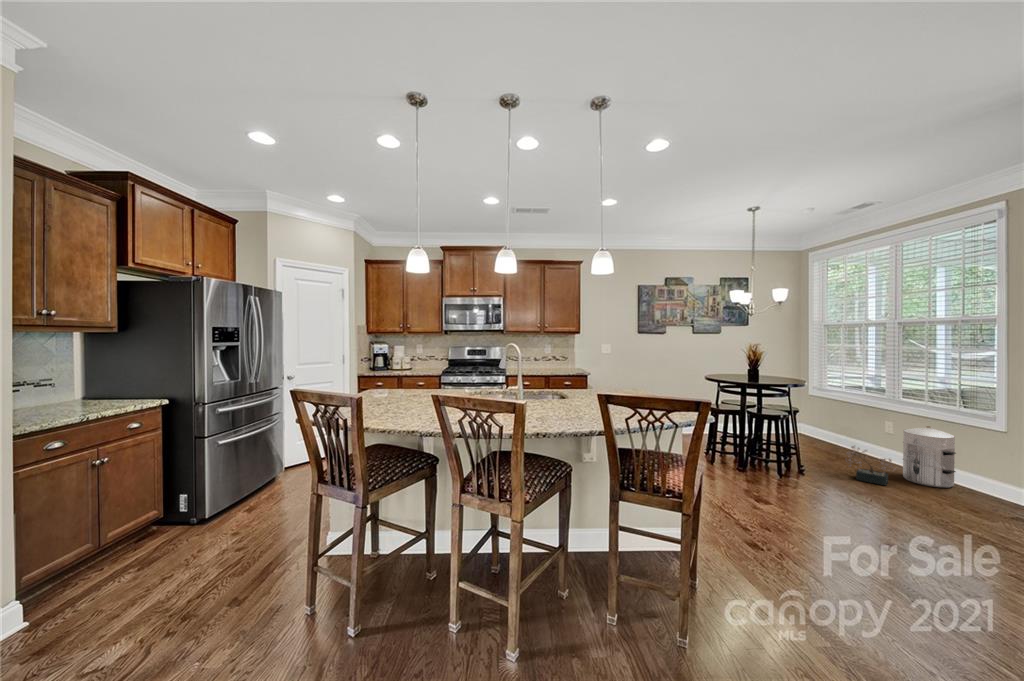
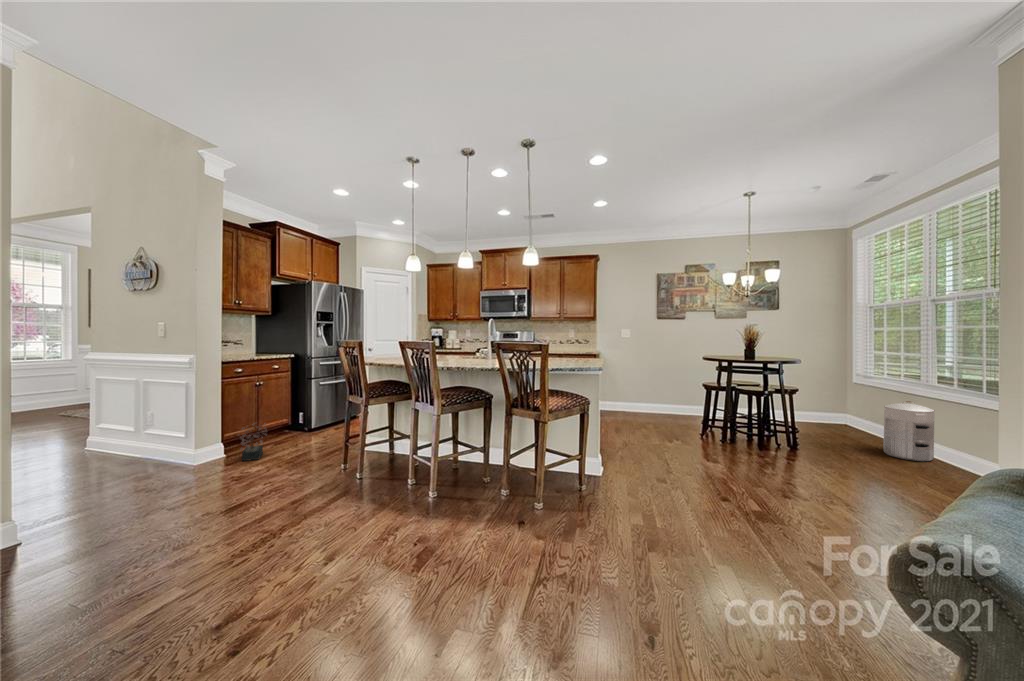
decorative plant: present [846,446,895,485] -> present [241,423,266,461]

